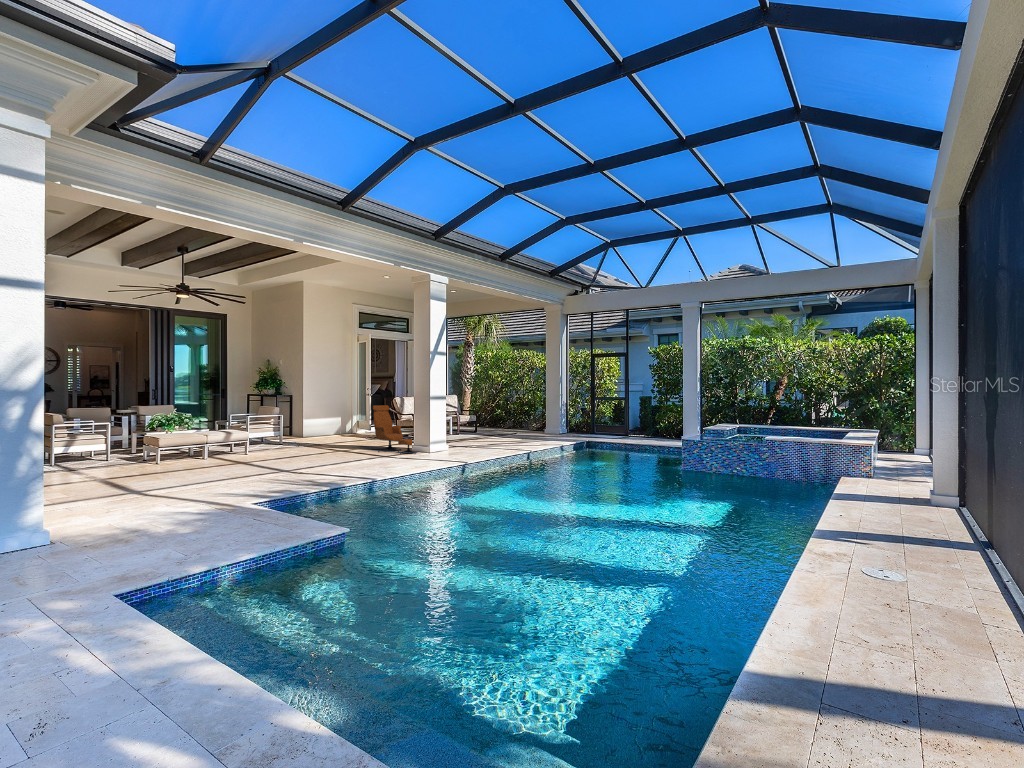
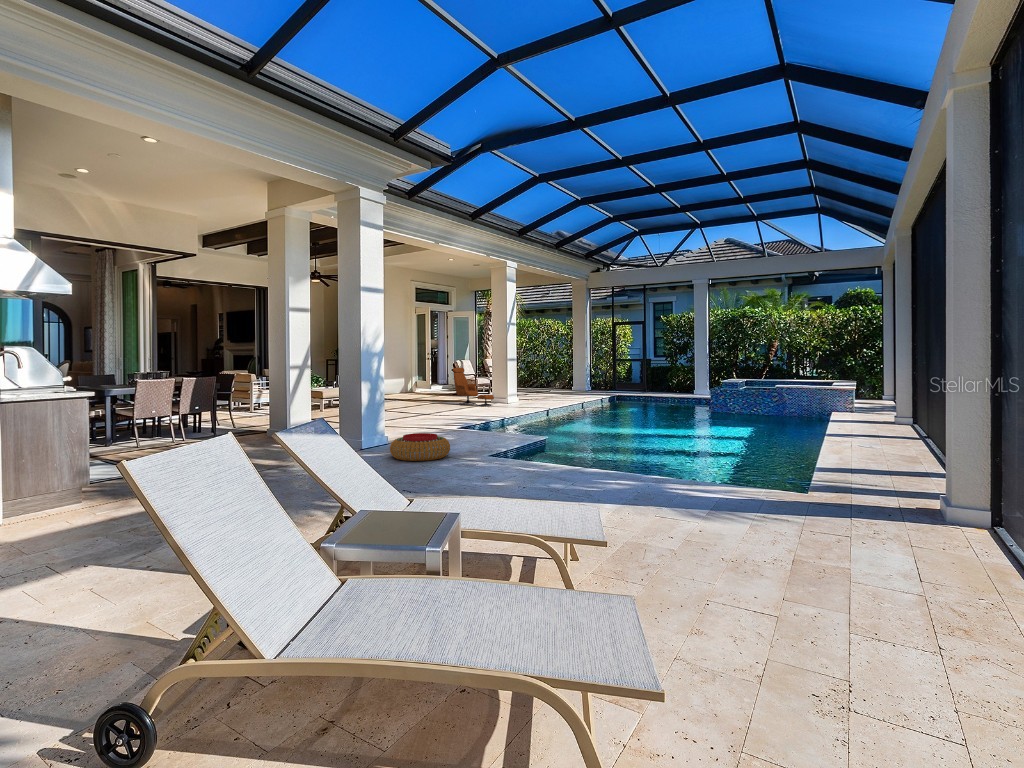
pouf: none [71,504,184,554] -> present [390,433,450,461]

